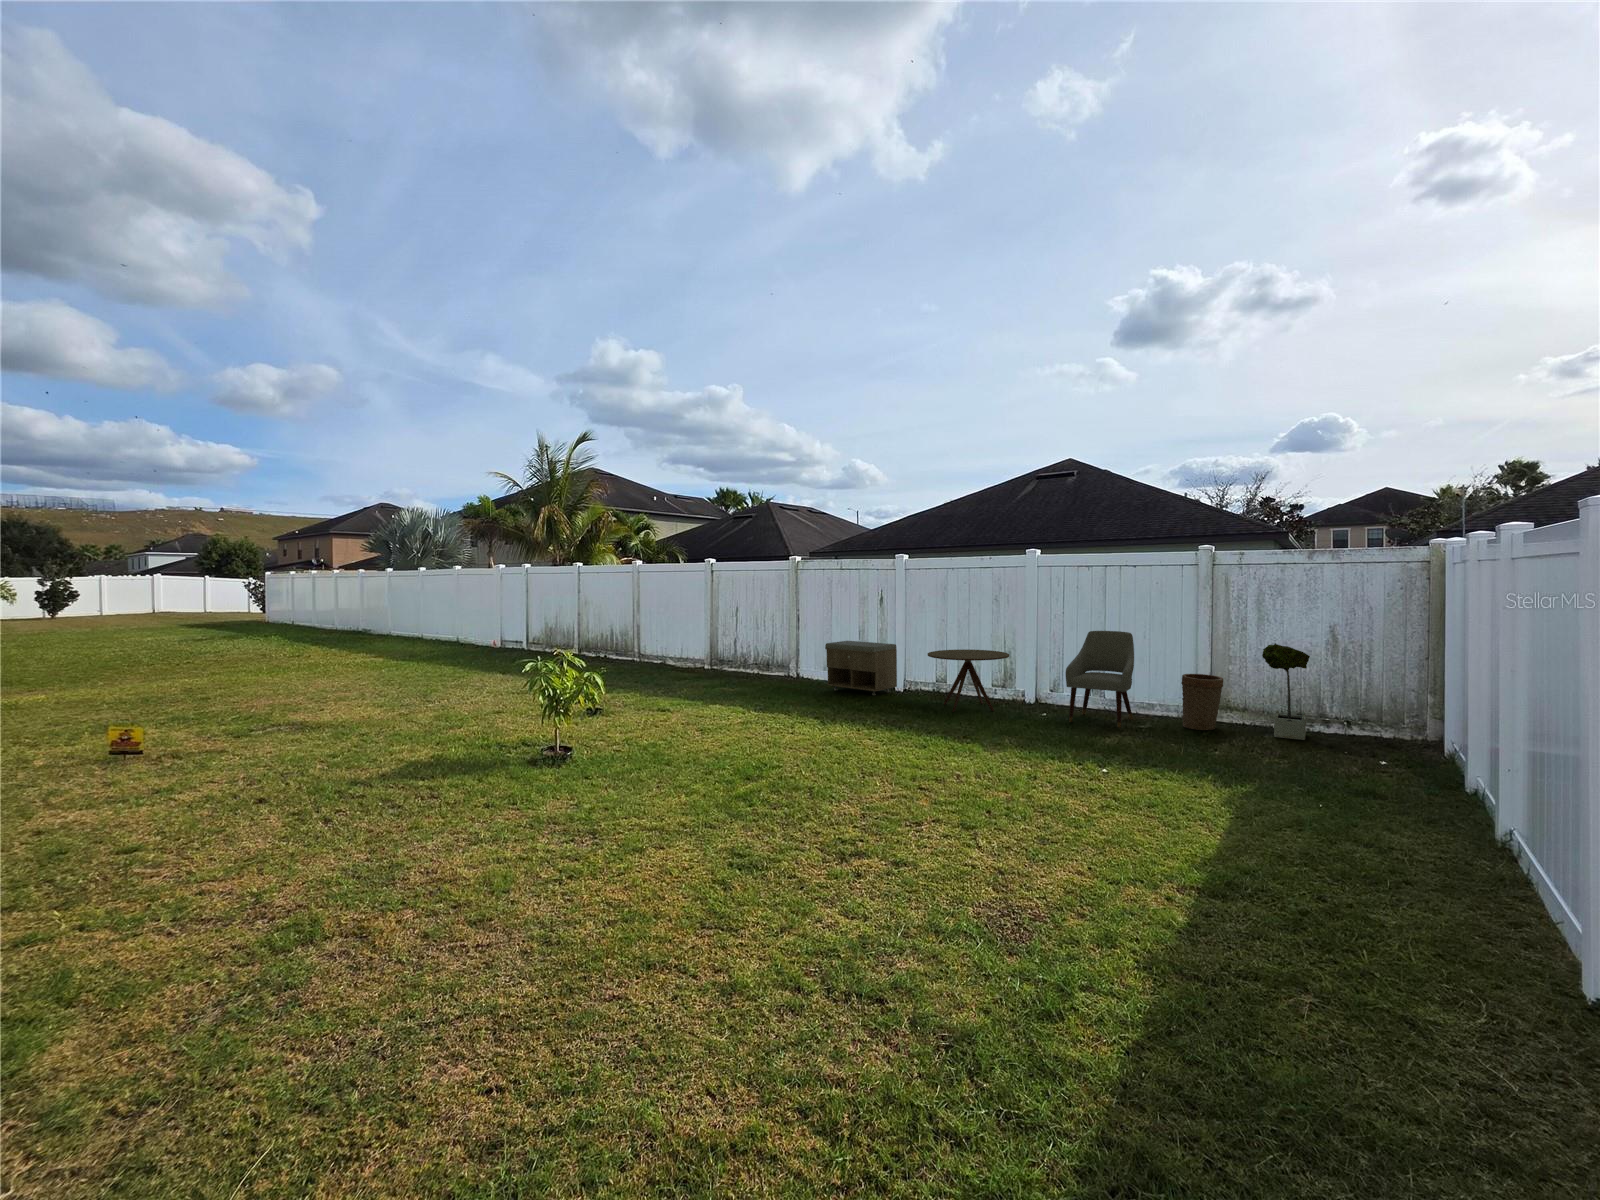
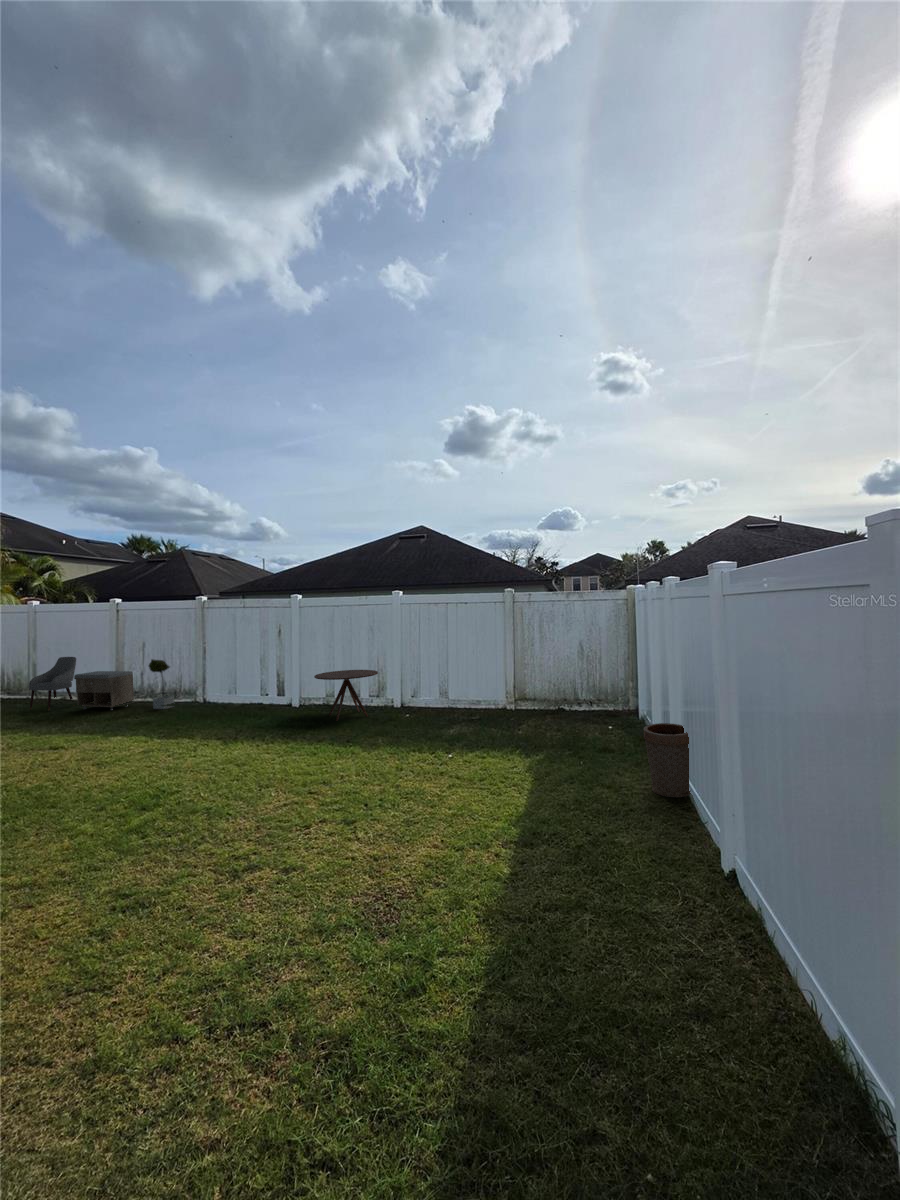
chair: present [1066,631,1134,728] -> present [29,657,76,711]
storage bench: present [825,641,897,695] -> present [74,671,134,710]
potted tree: present [1262,643,1310,740] -> present [149,659,174,709]
basket: present [1181,674,1223,730] -> present [644,723,691,797]

